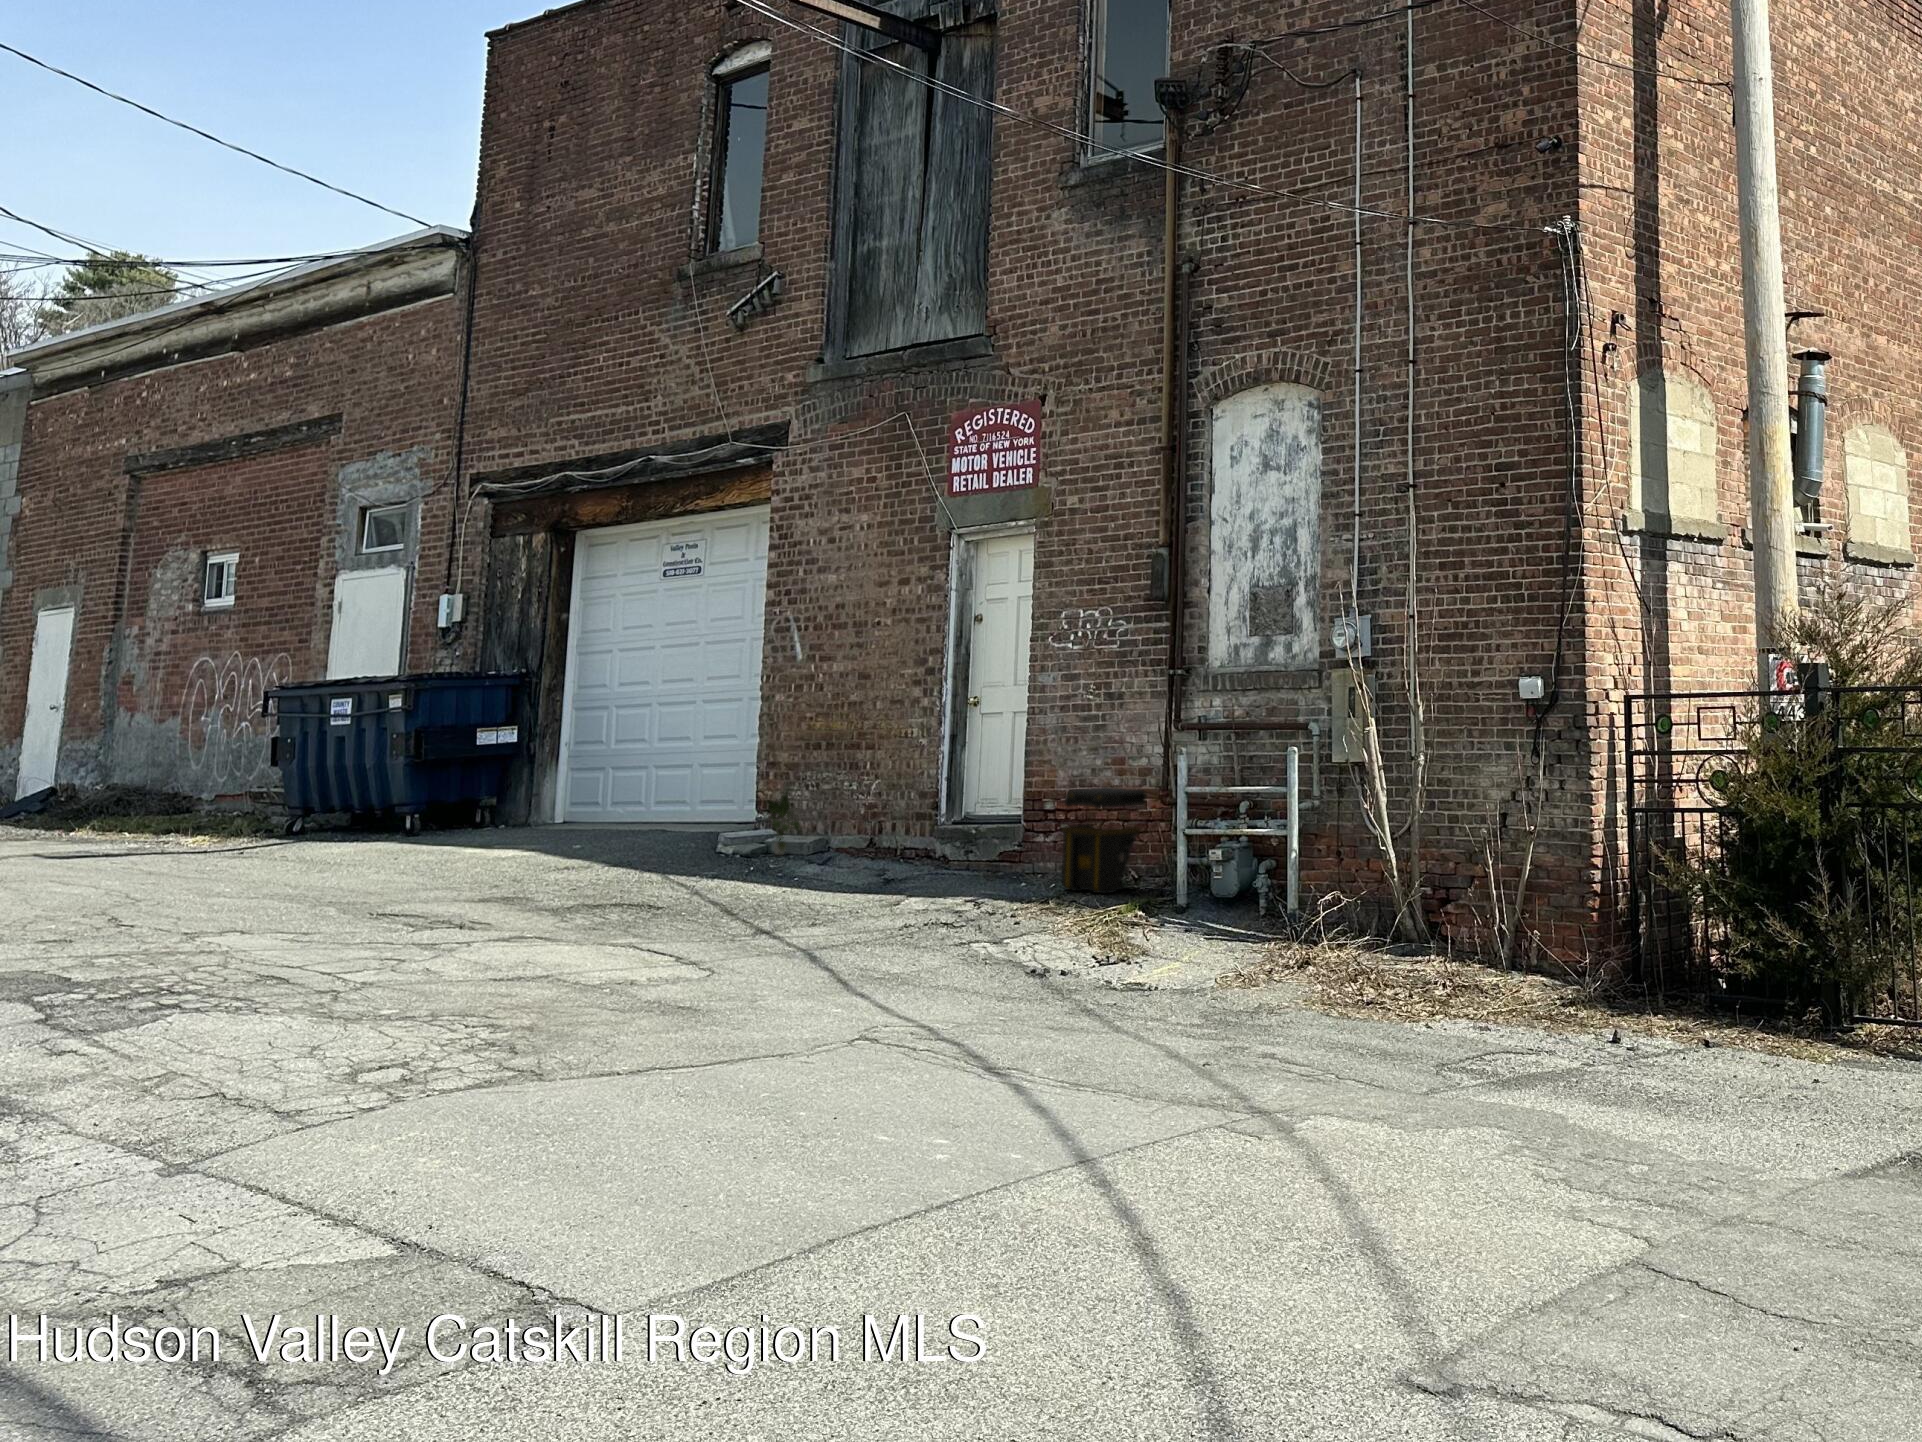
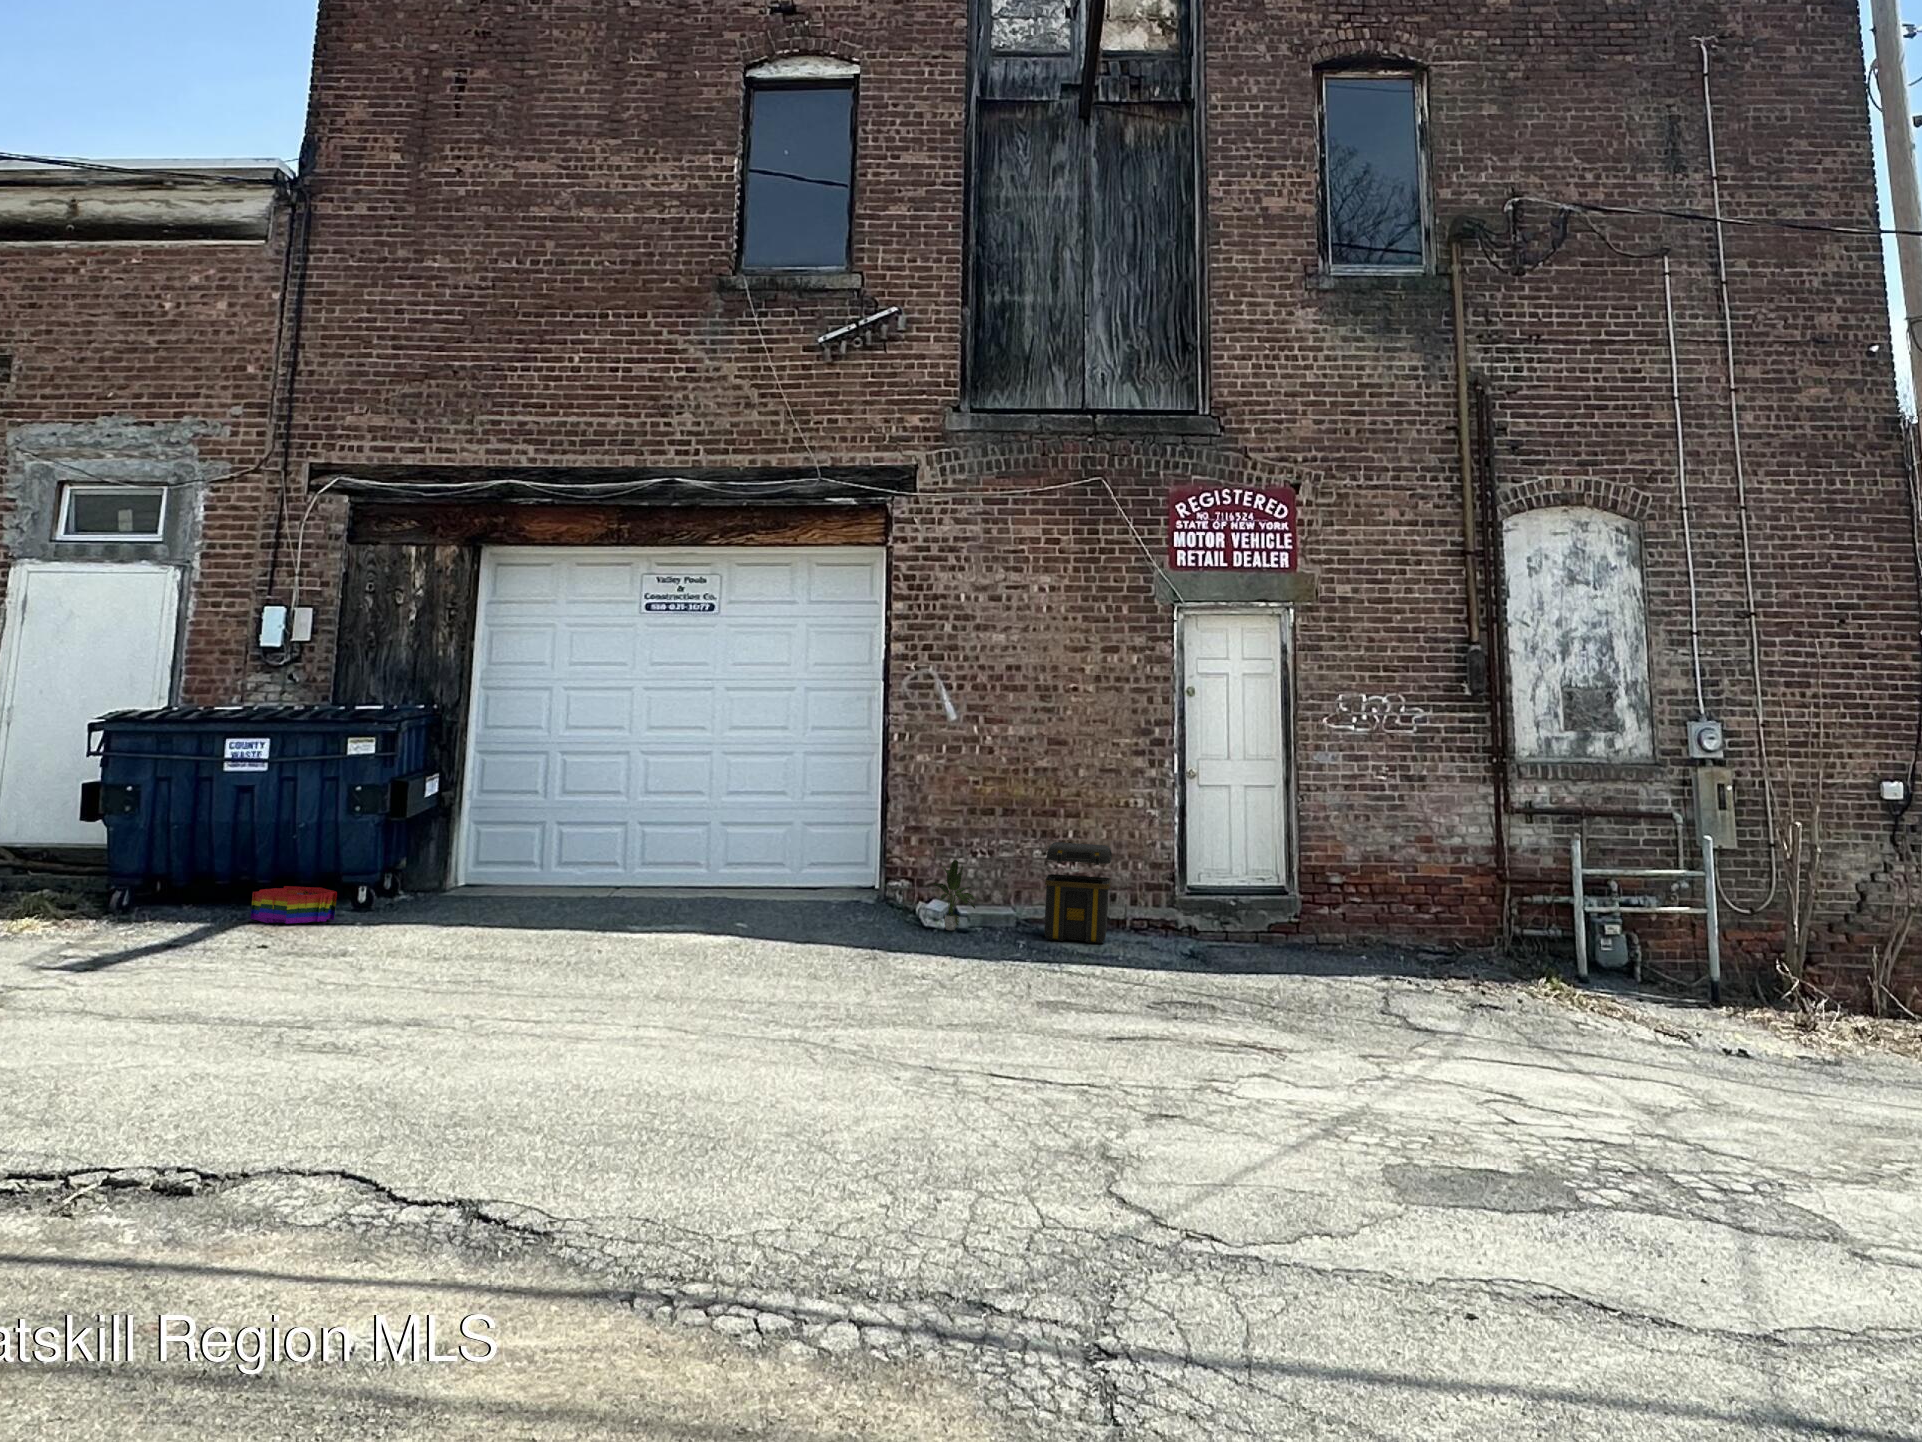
toolbox: present [1062,788,1146,894] -> present [1044,842,1112,943]
storage bin: none [278,812,353,839] -> present [250,886,337,924]

